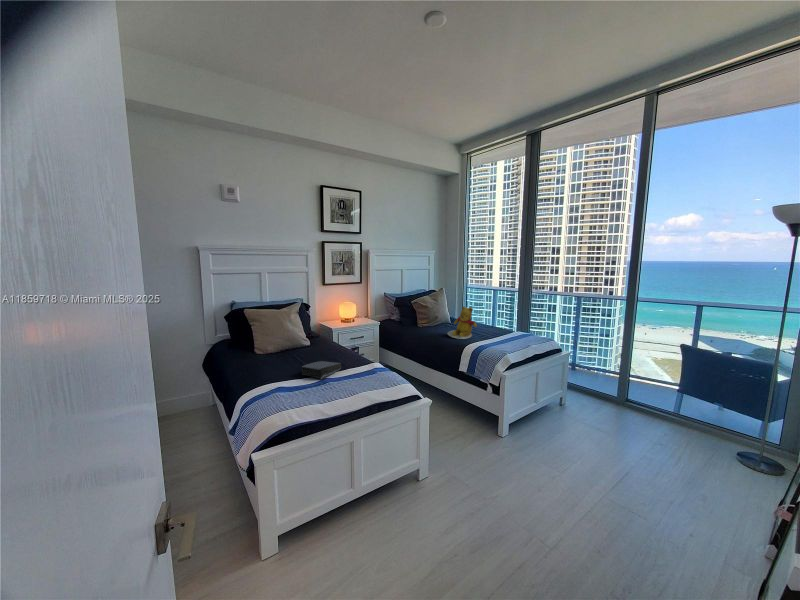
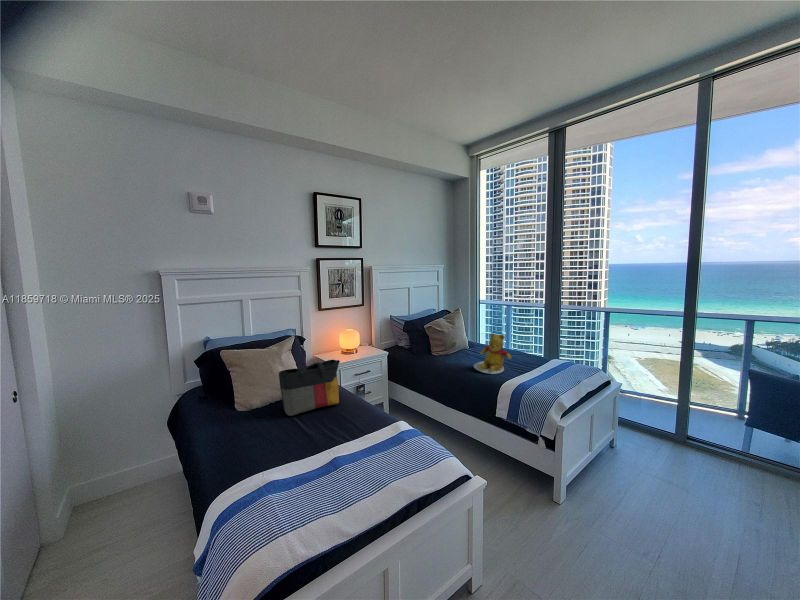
tote bag: none [286,319,334,358] -> present [279,360,340,416]
book: present [302,361,341,379] -> none [303,423,356,455]

